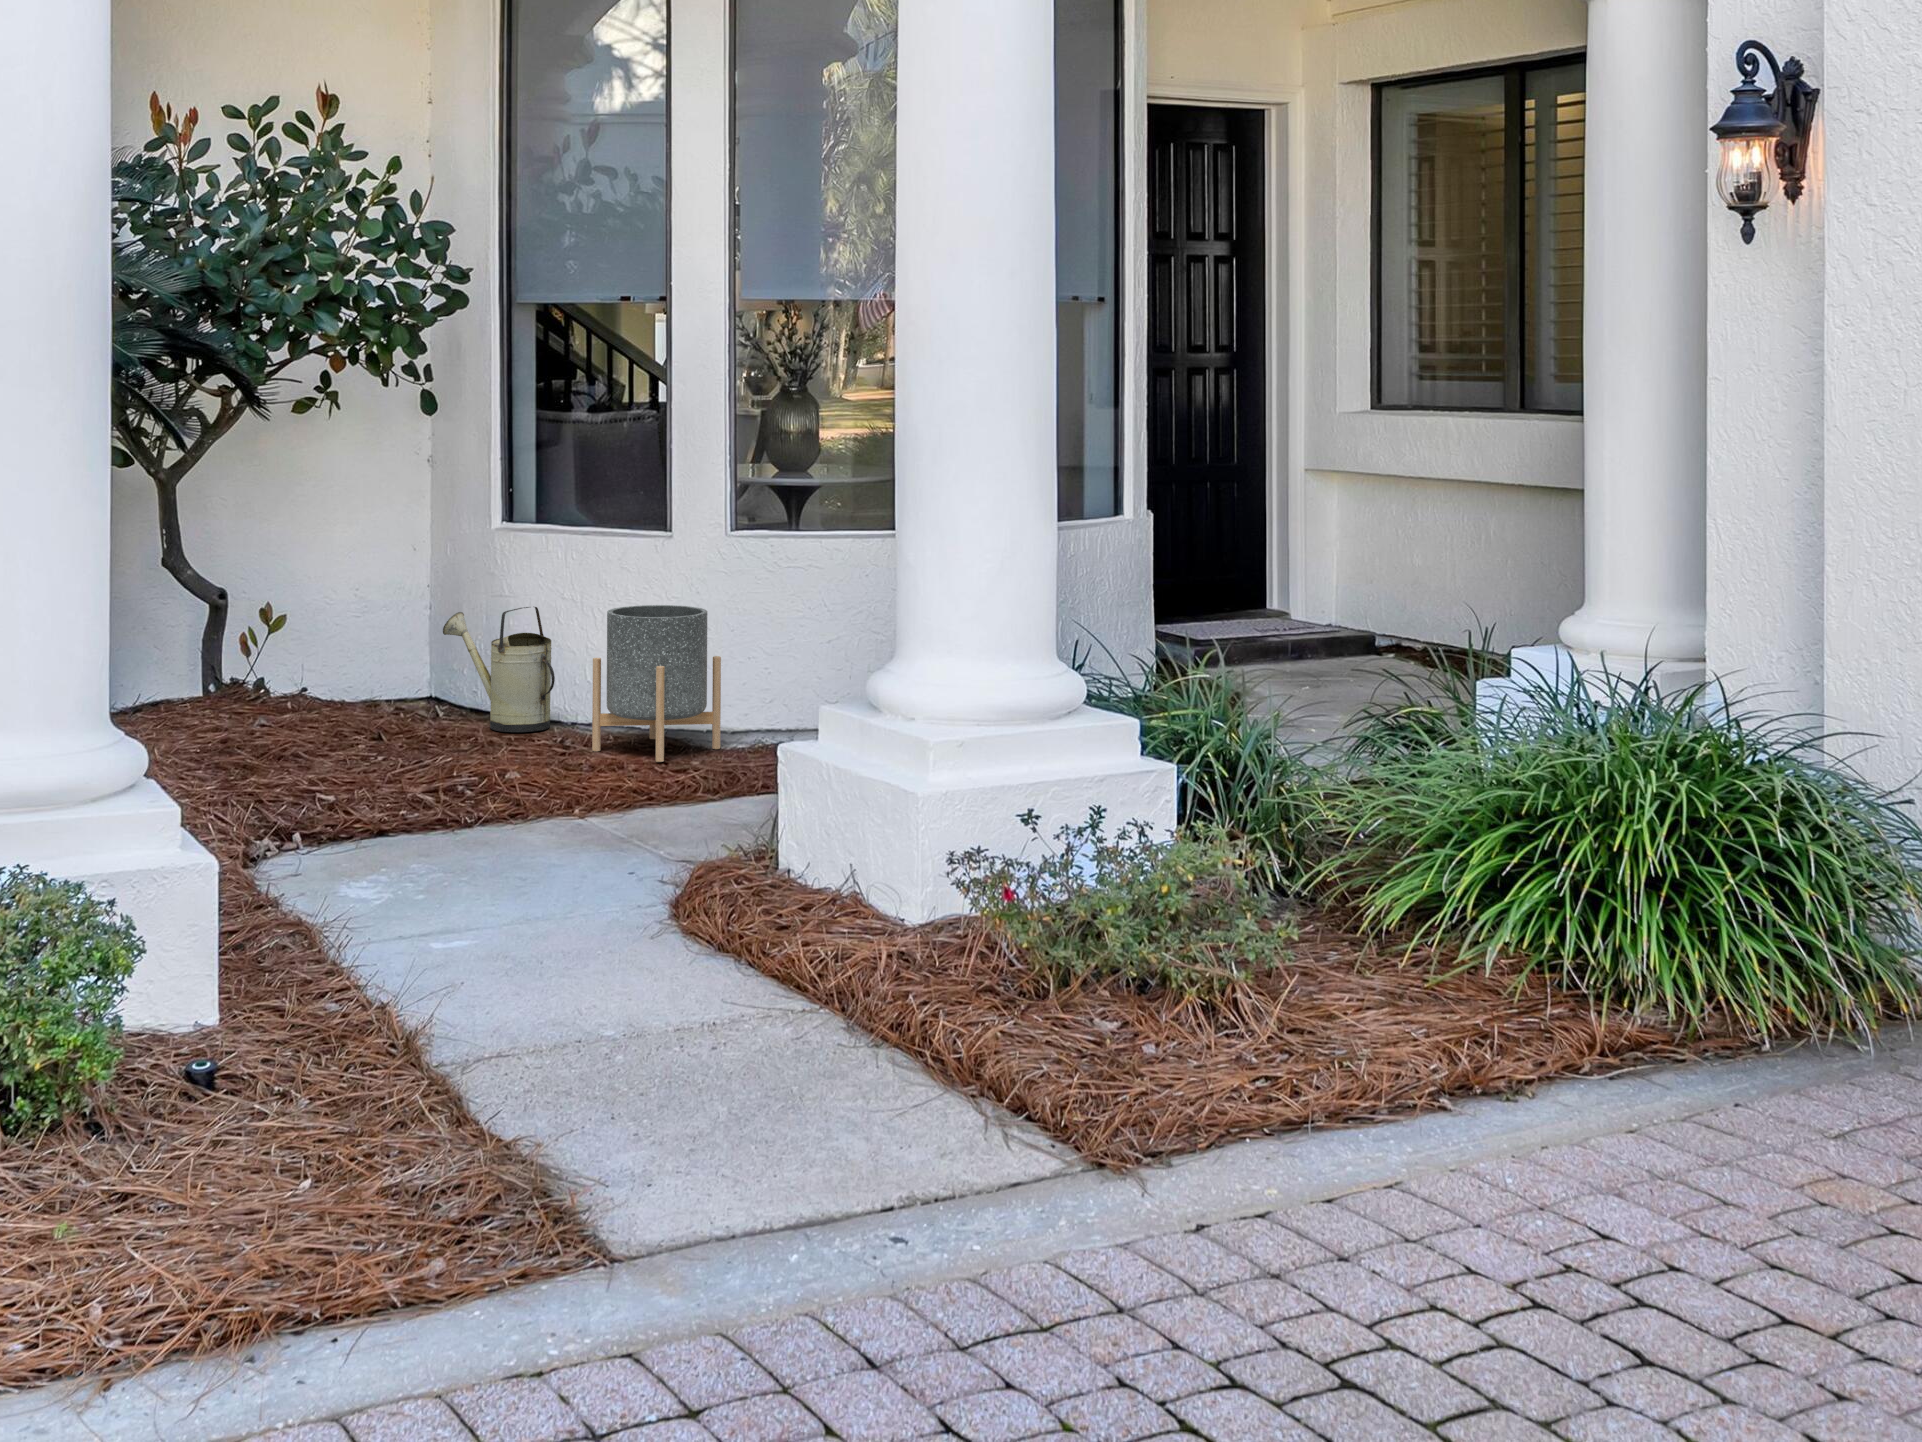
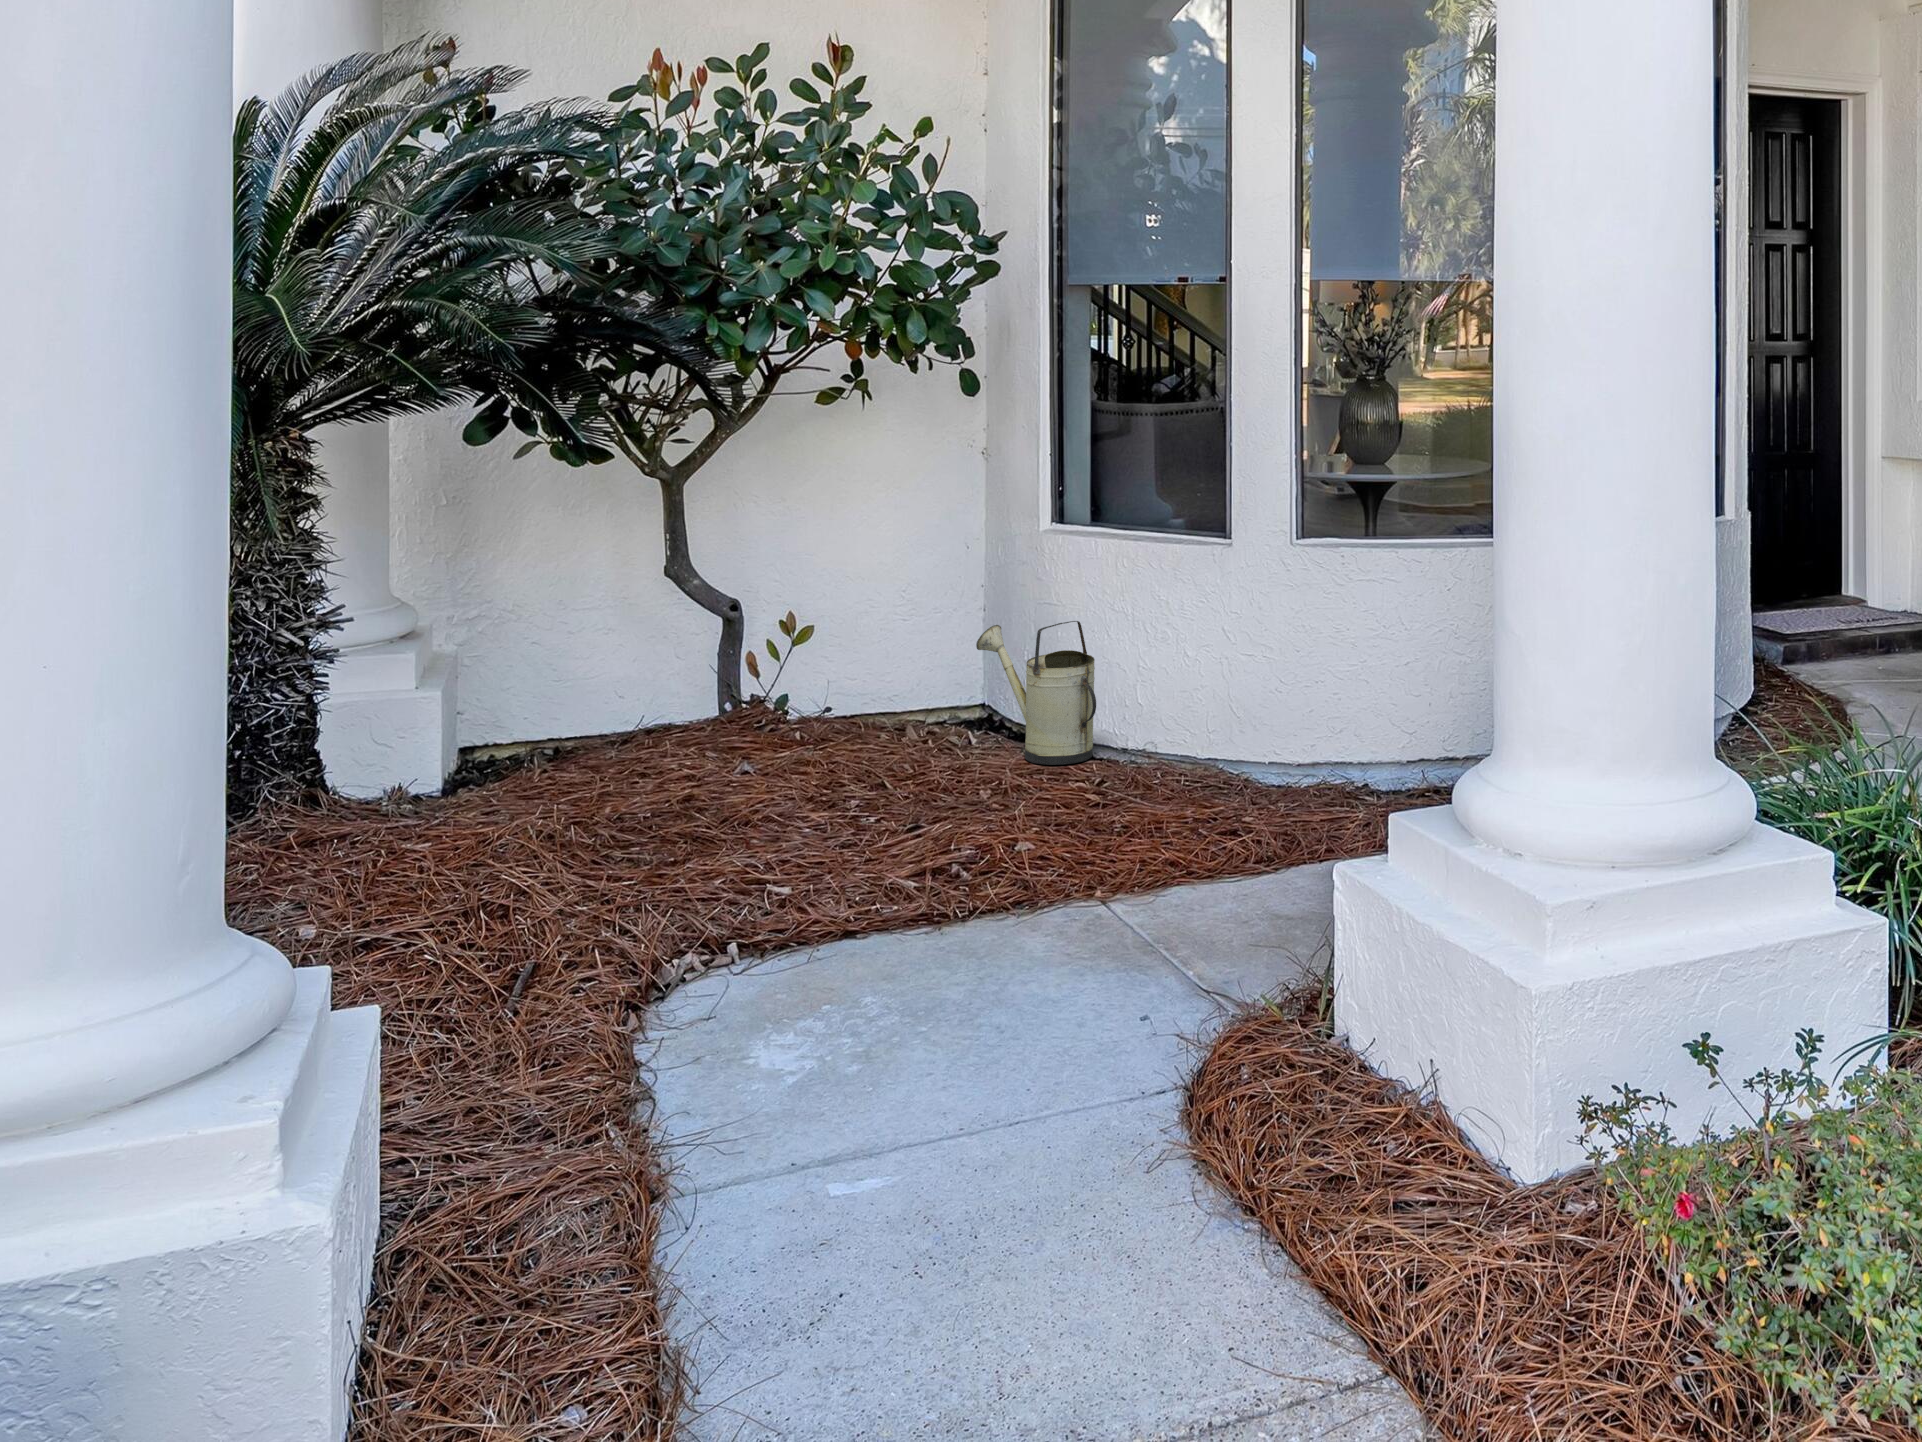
planter: present [592,605,721,762] -> none [1134,624,1281,813]

